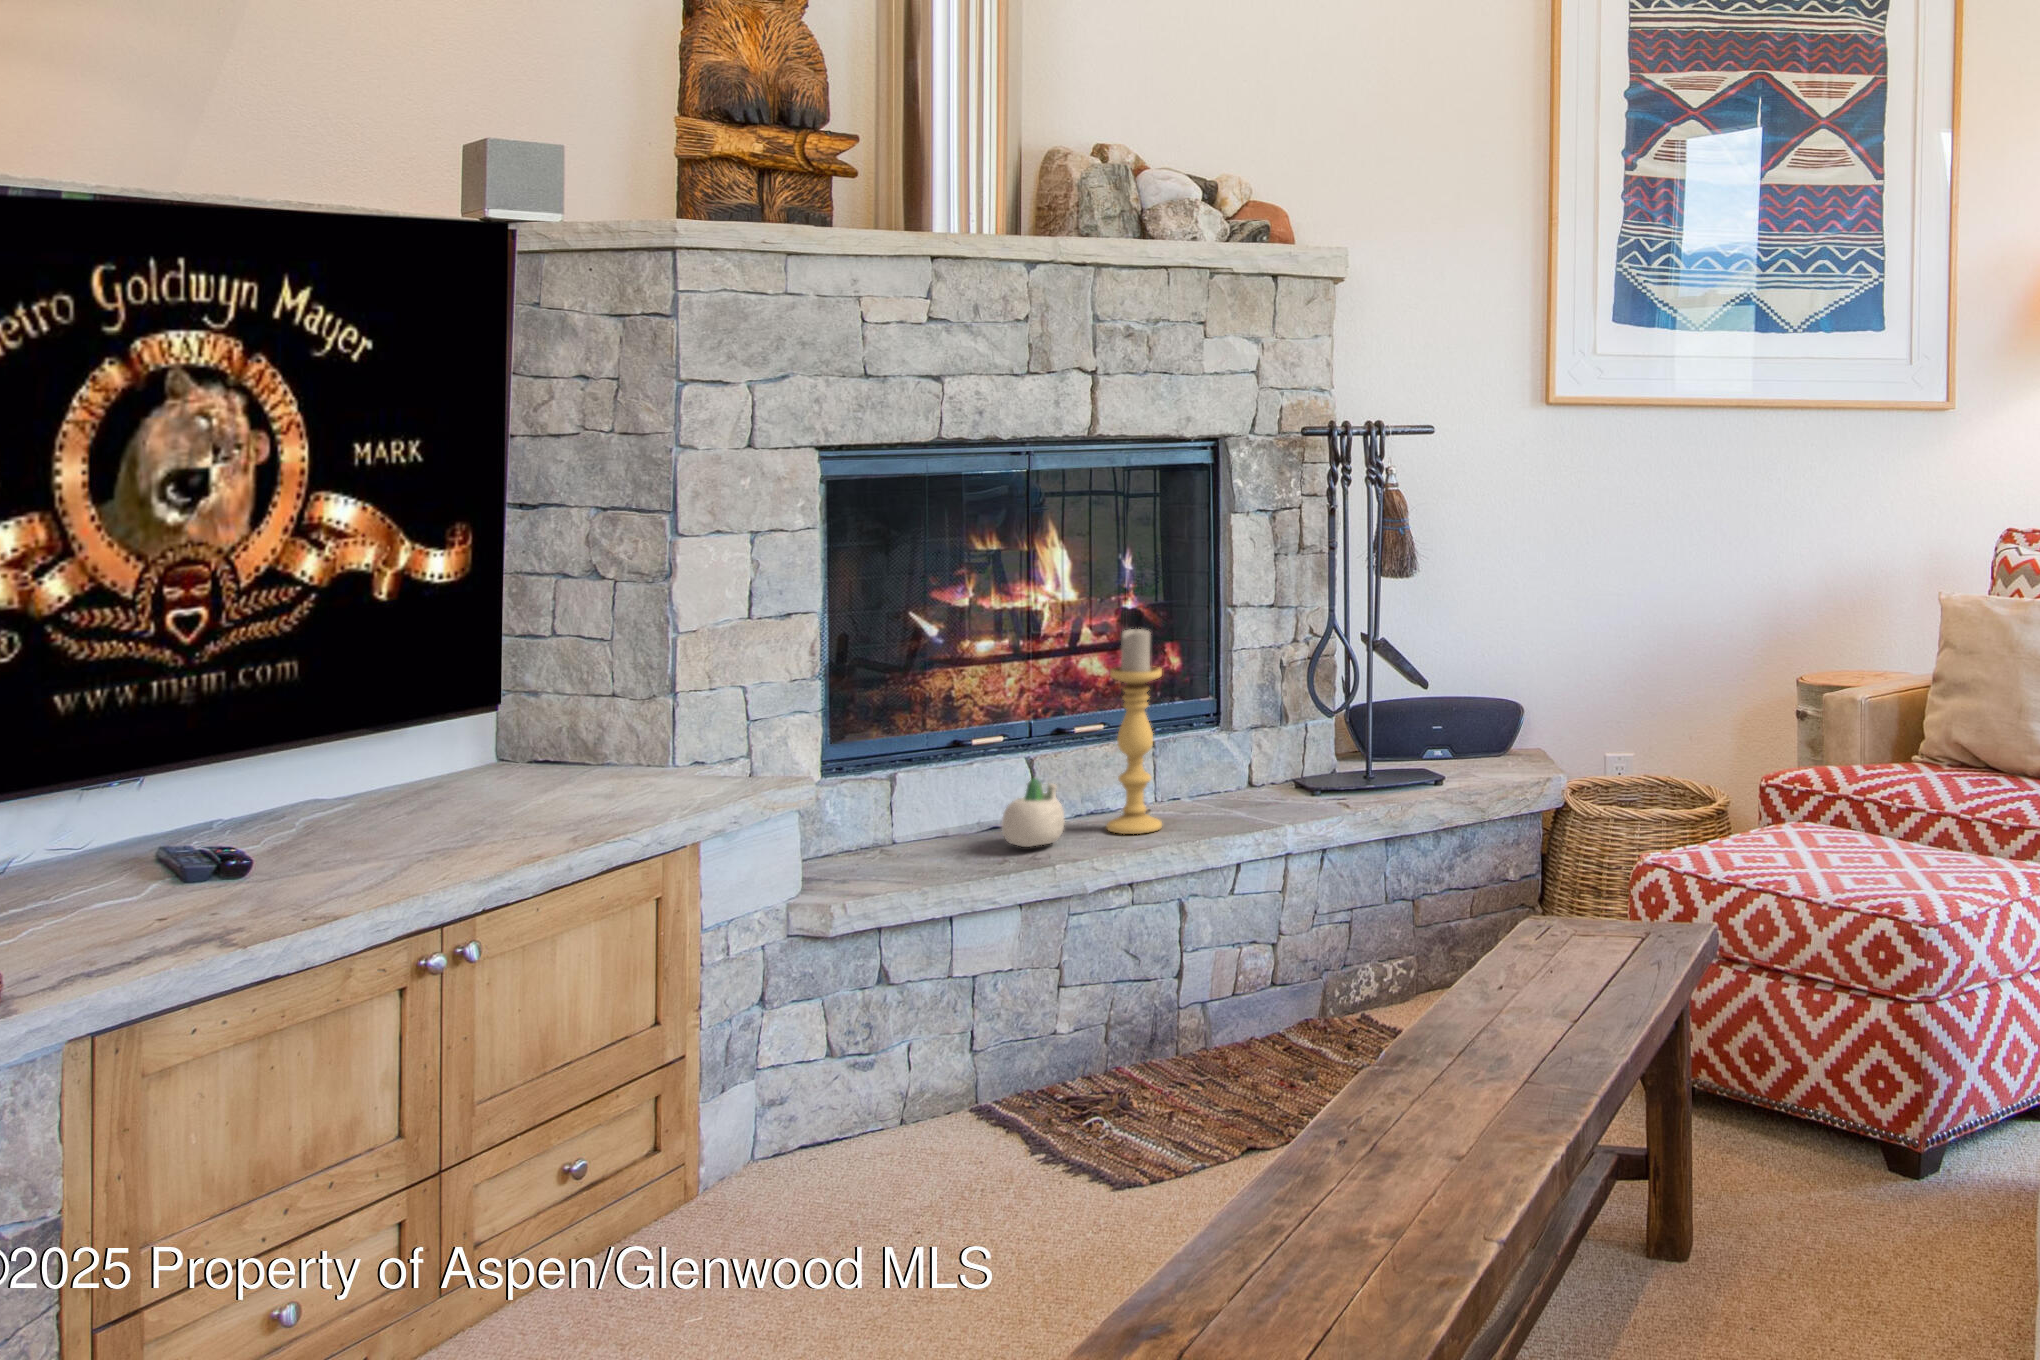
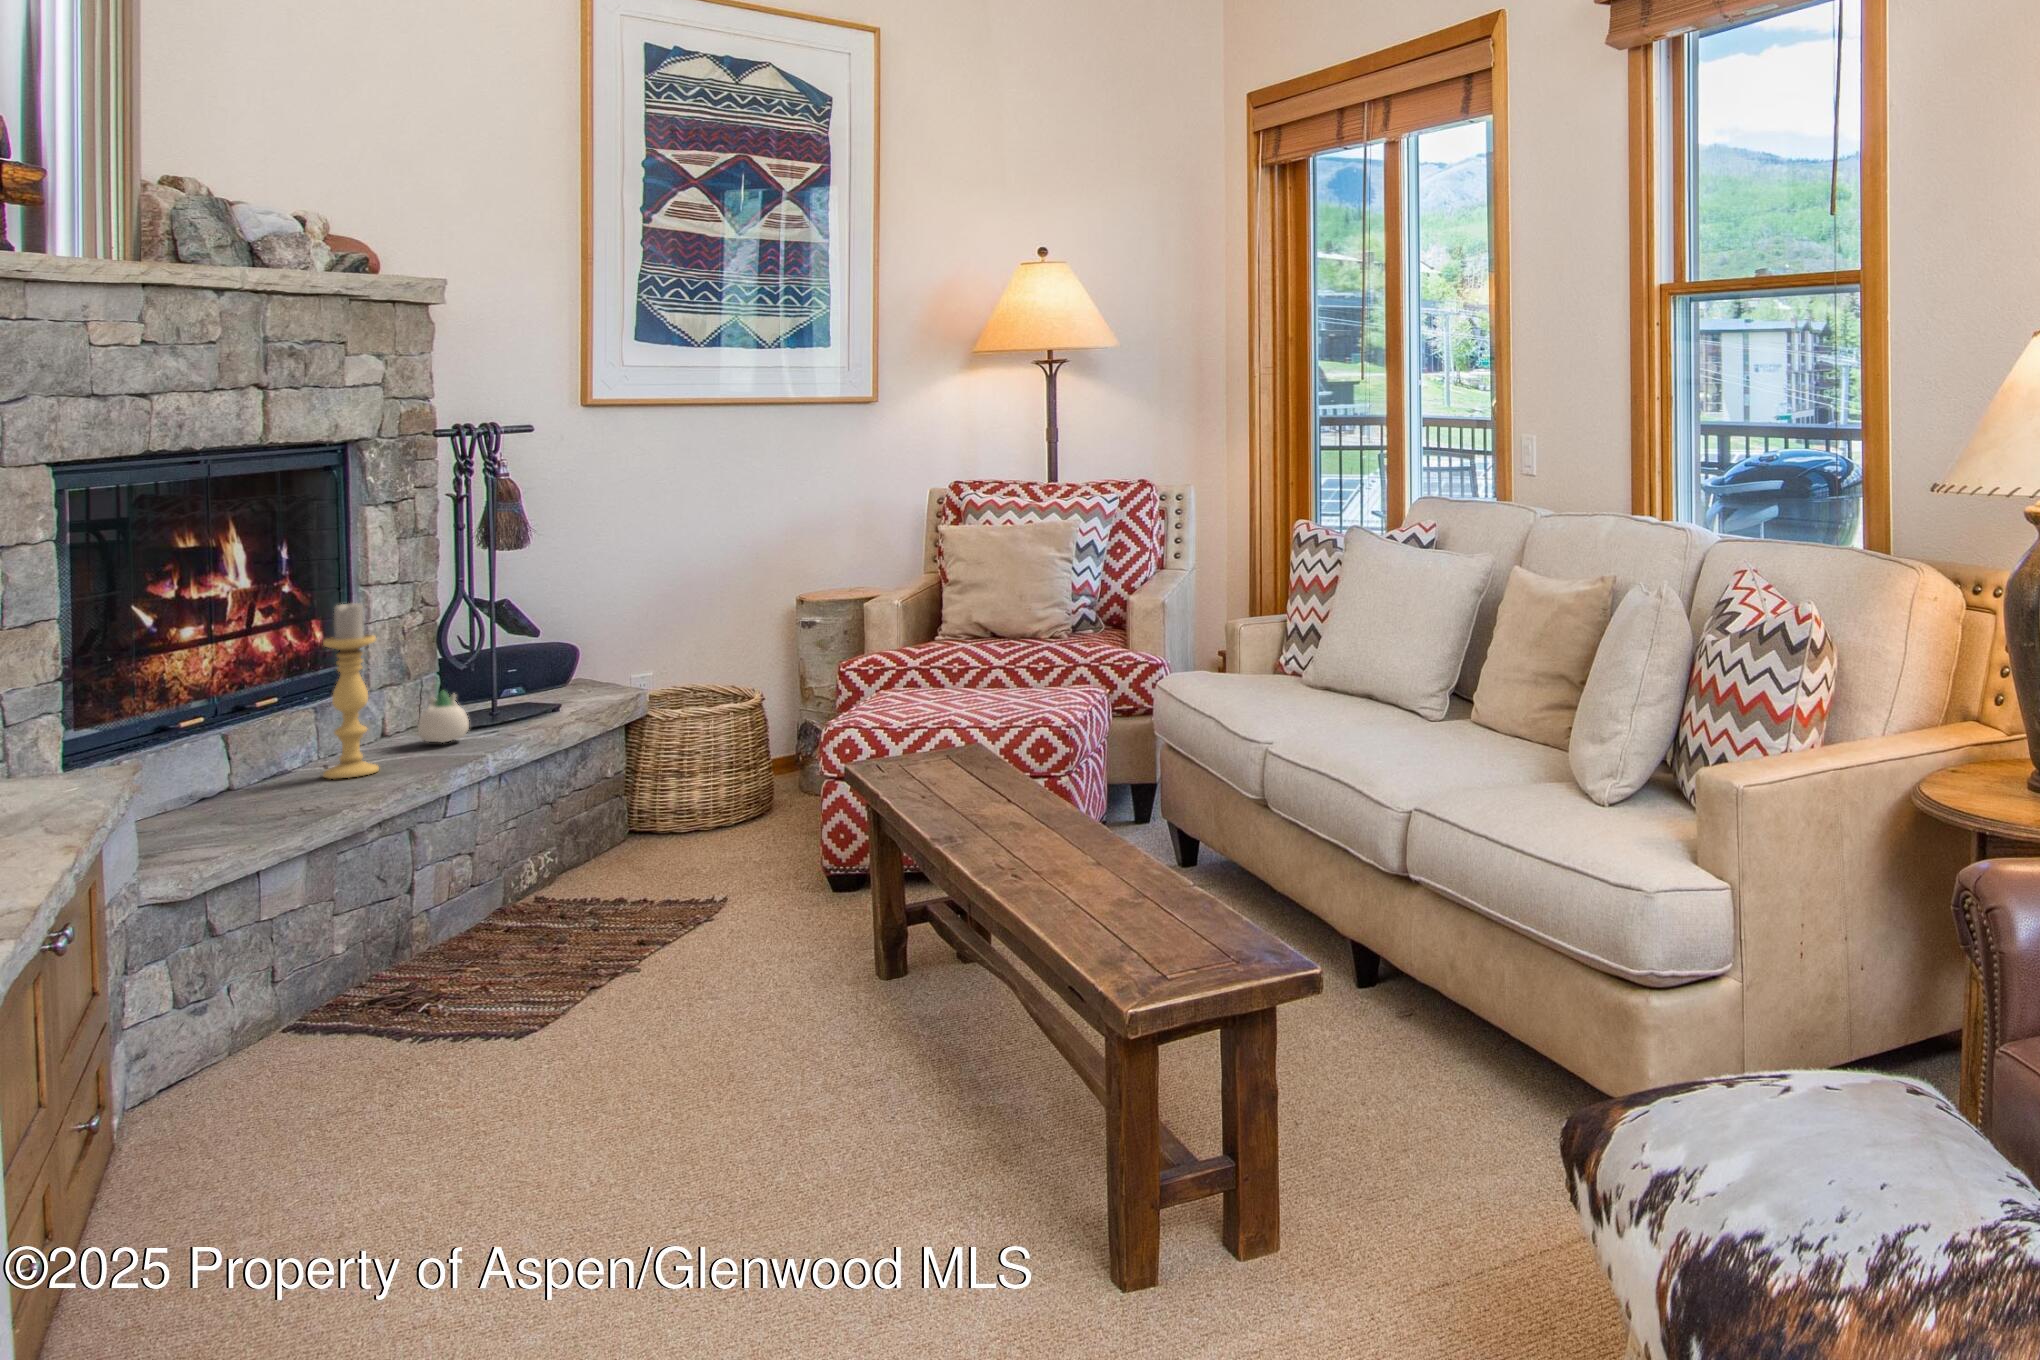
succulent planter: present [1001,778,1065,847] -> present [418,691,469,742]

